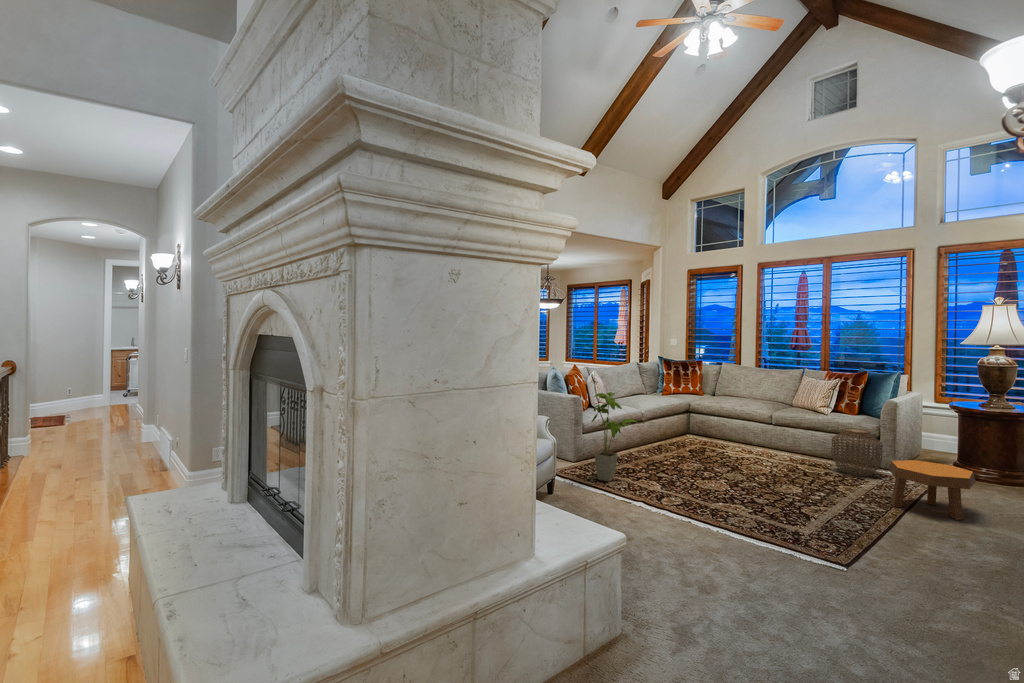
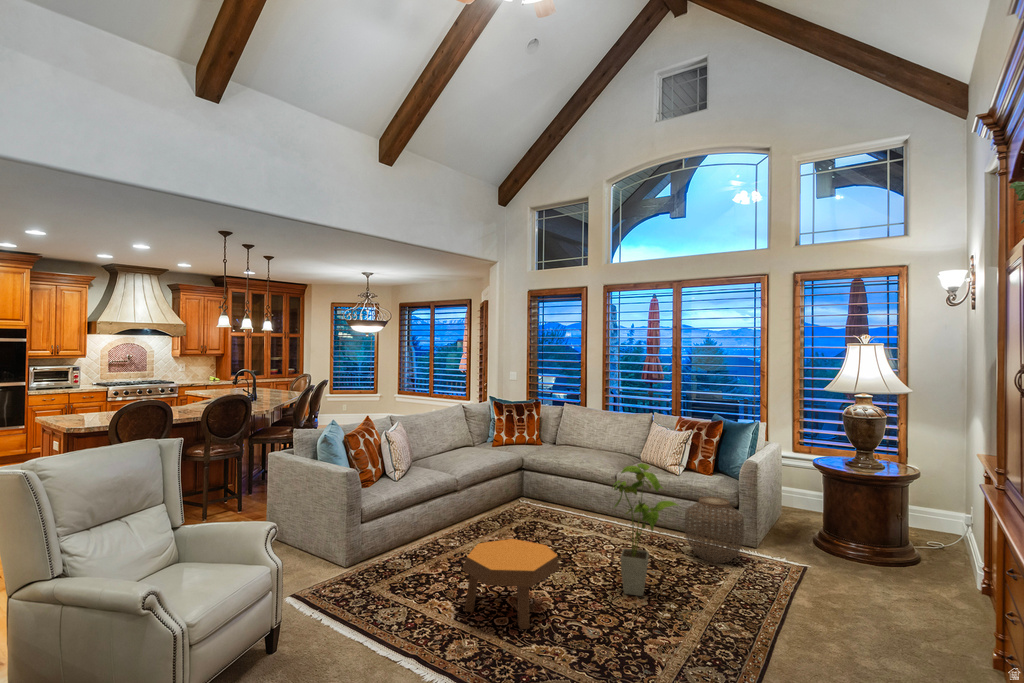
house plant: present [592,392,637,482] -> present [614,463,677,596]
footstool: present [889,460,976,520] -> present [462,539,559,629]

